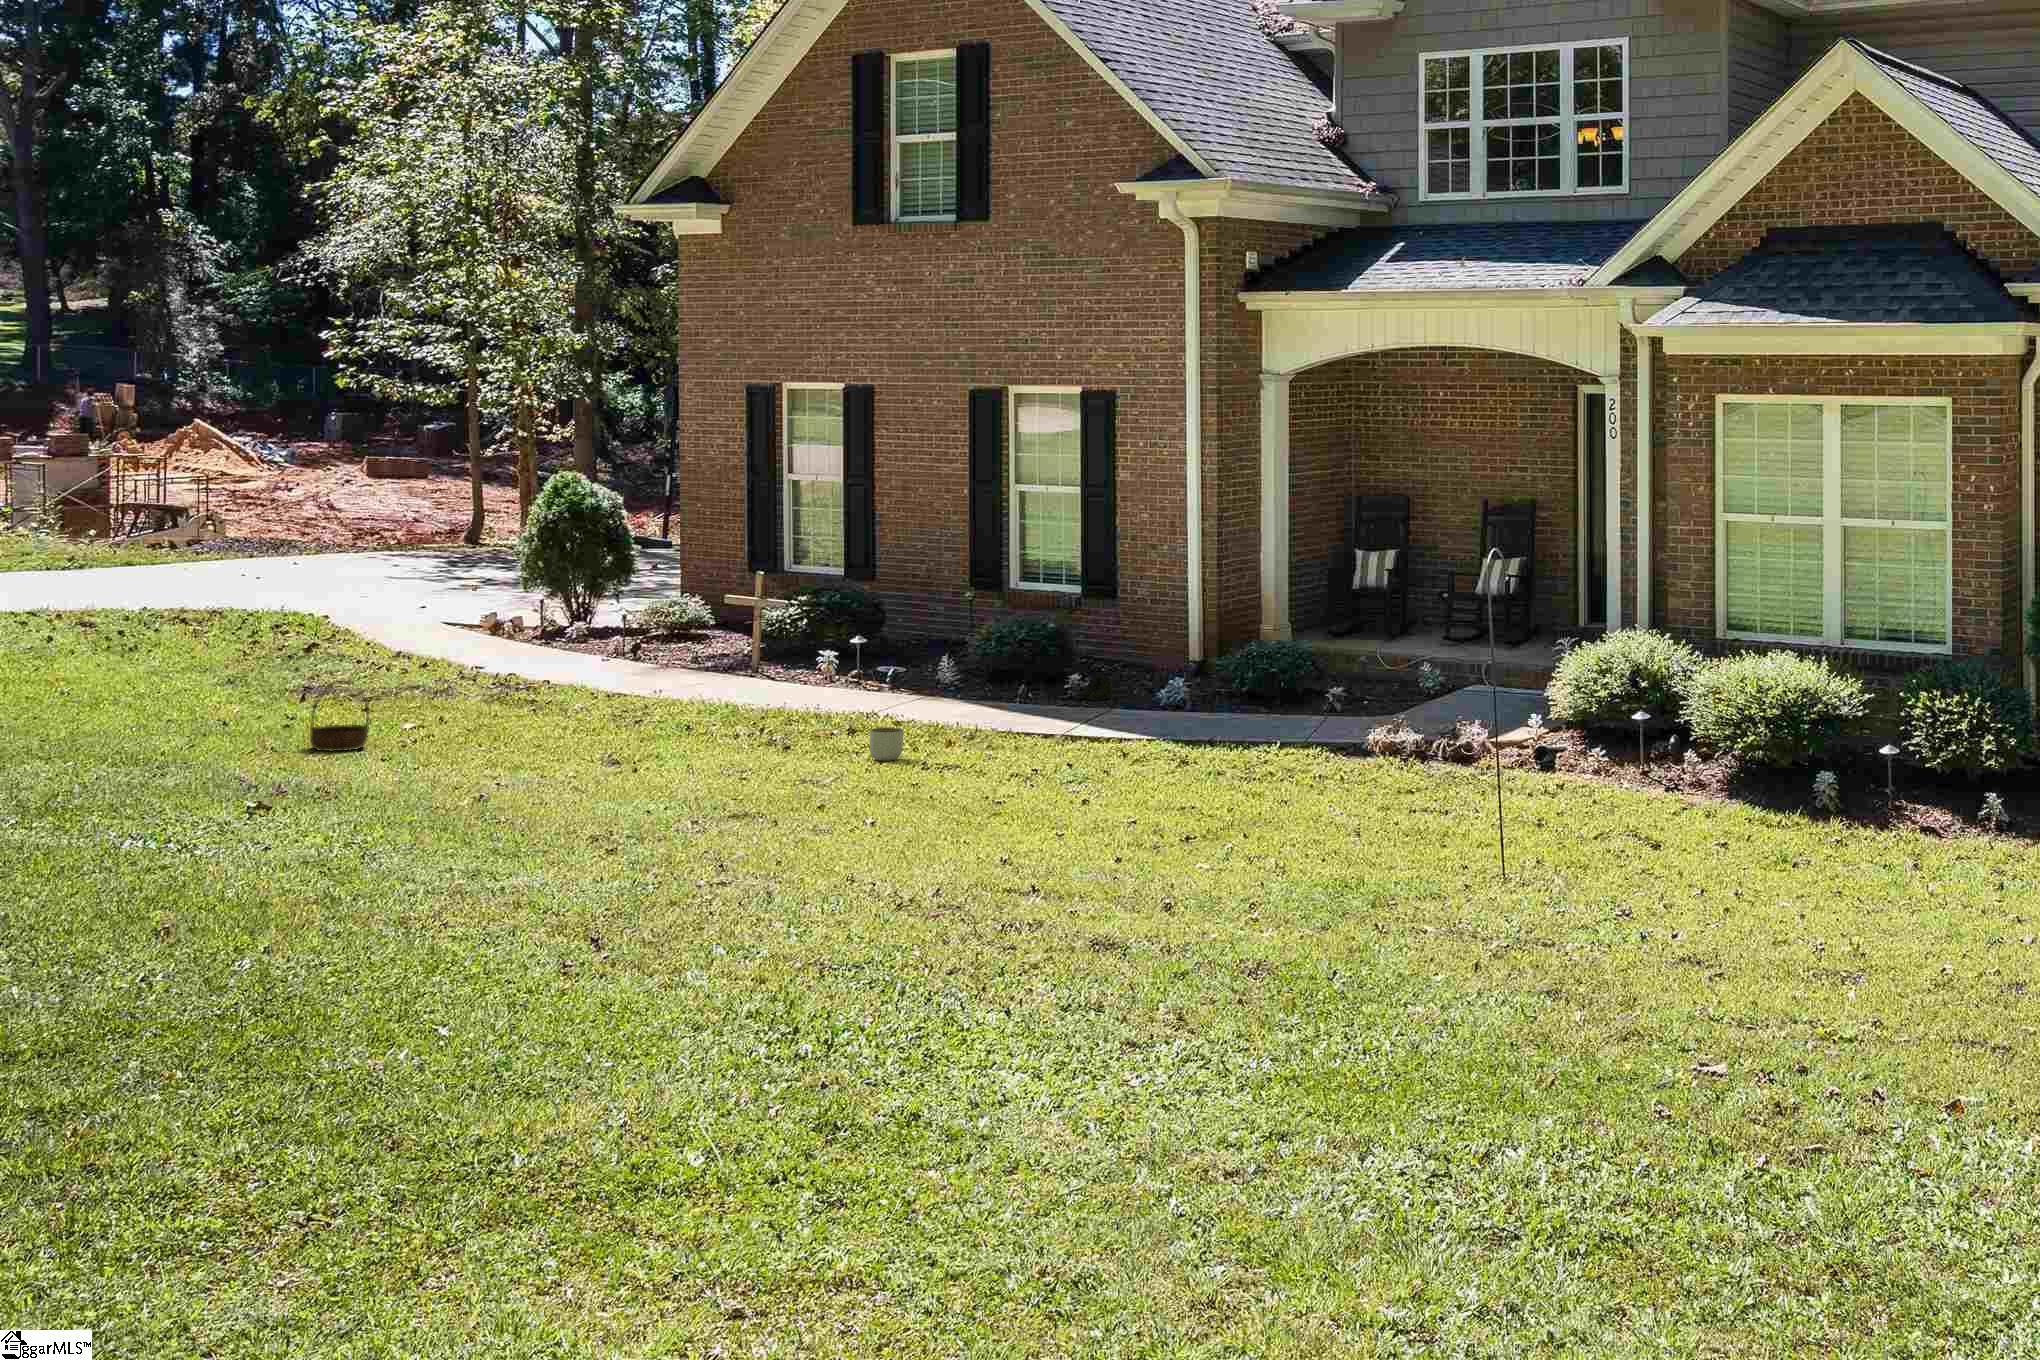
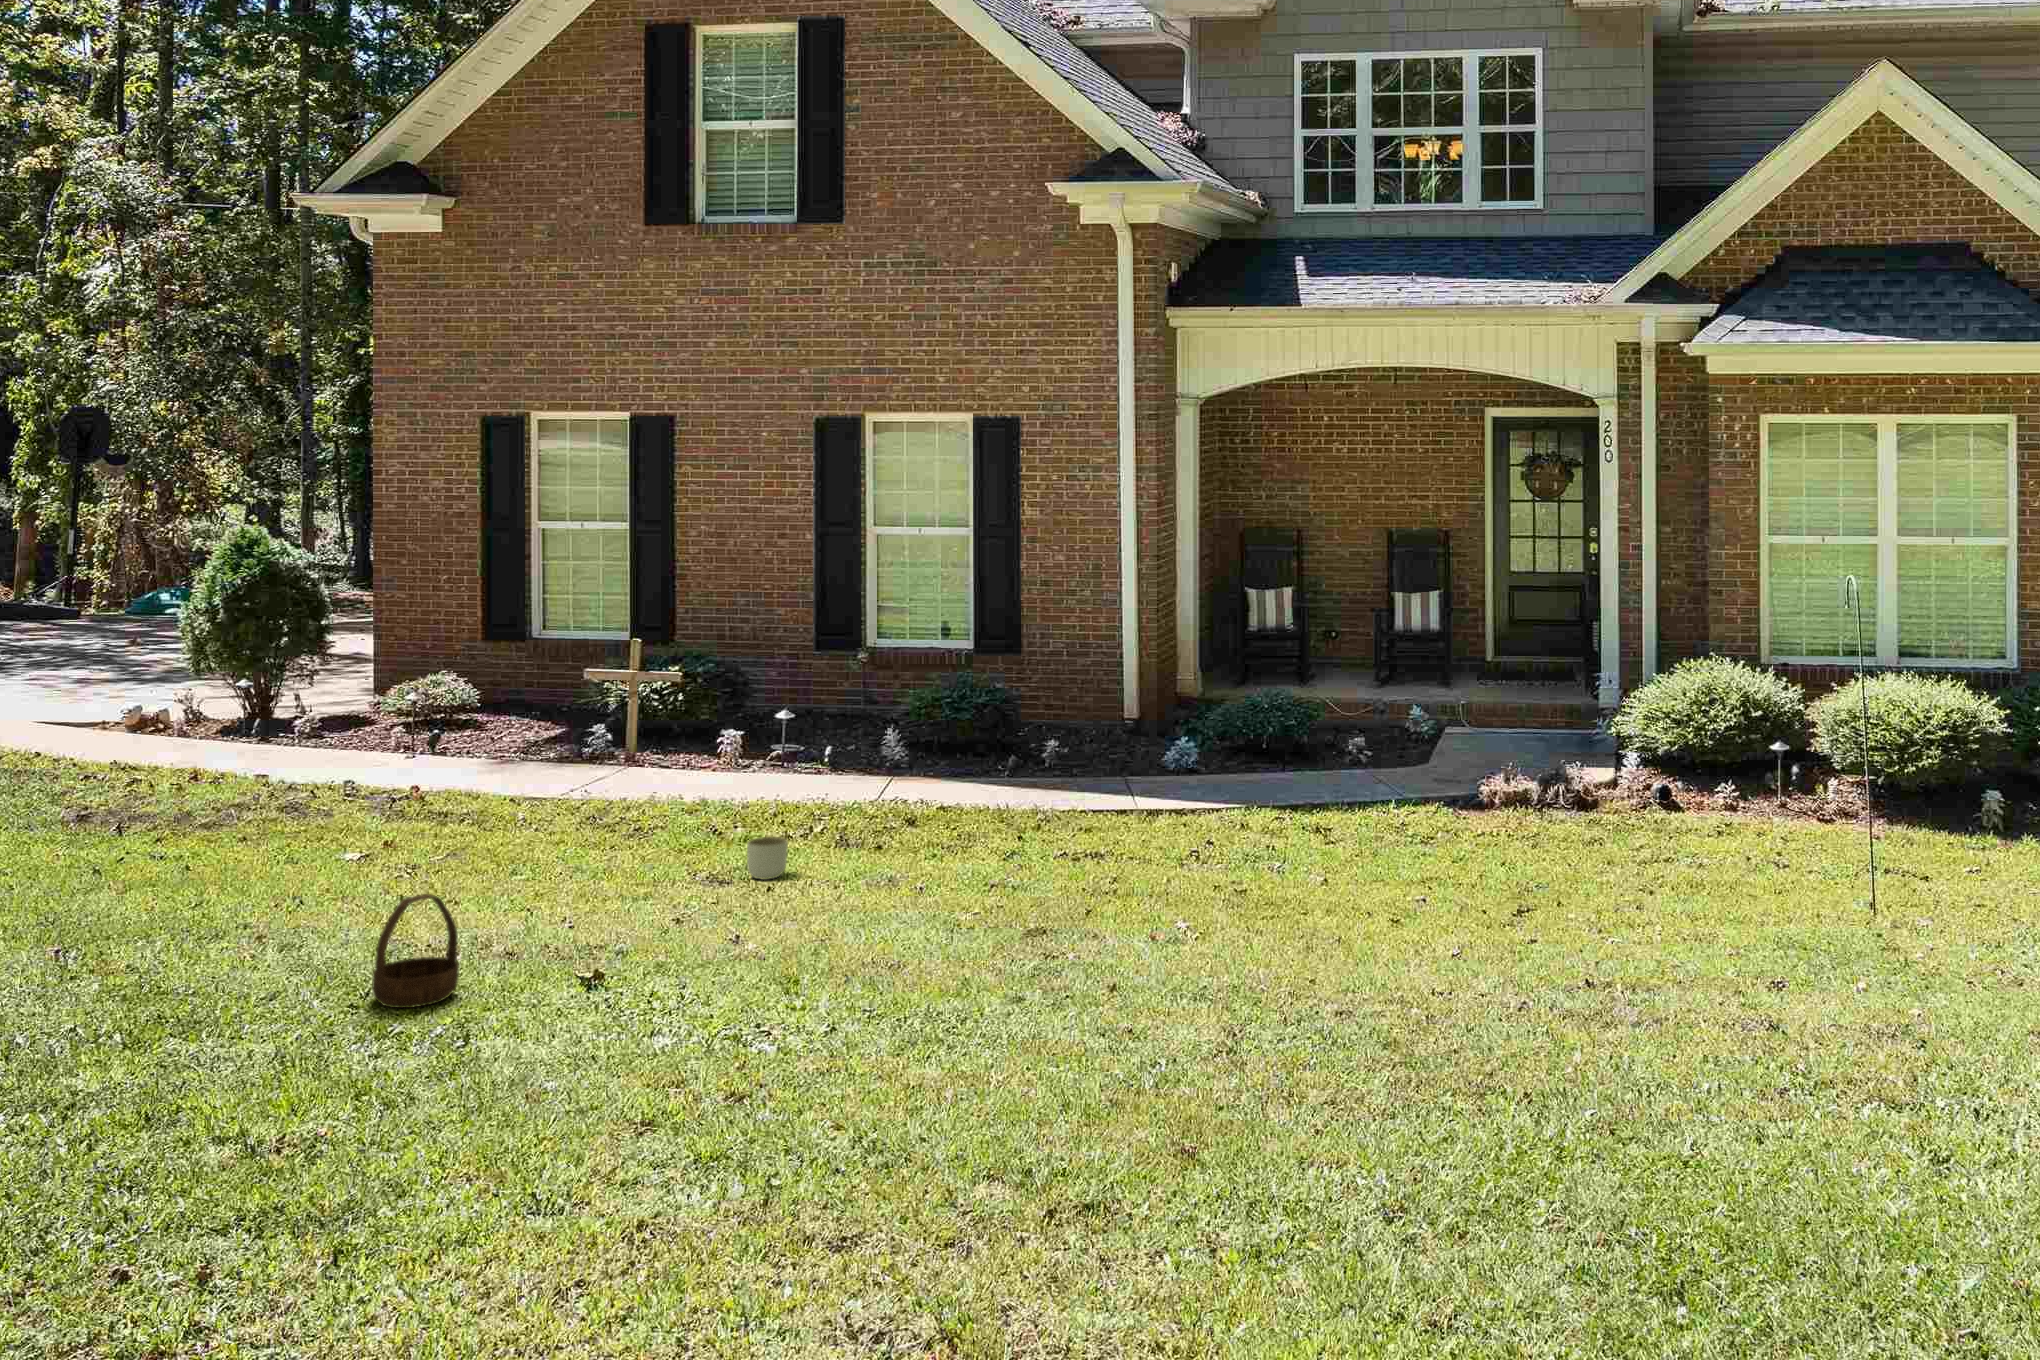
boots: present [1079,676,1113,701] -> none [1073,754,1107,785]
planter: present [870,728,904,761] -> present [747,837,788,880]

